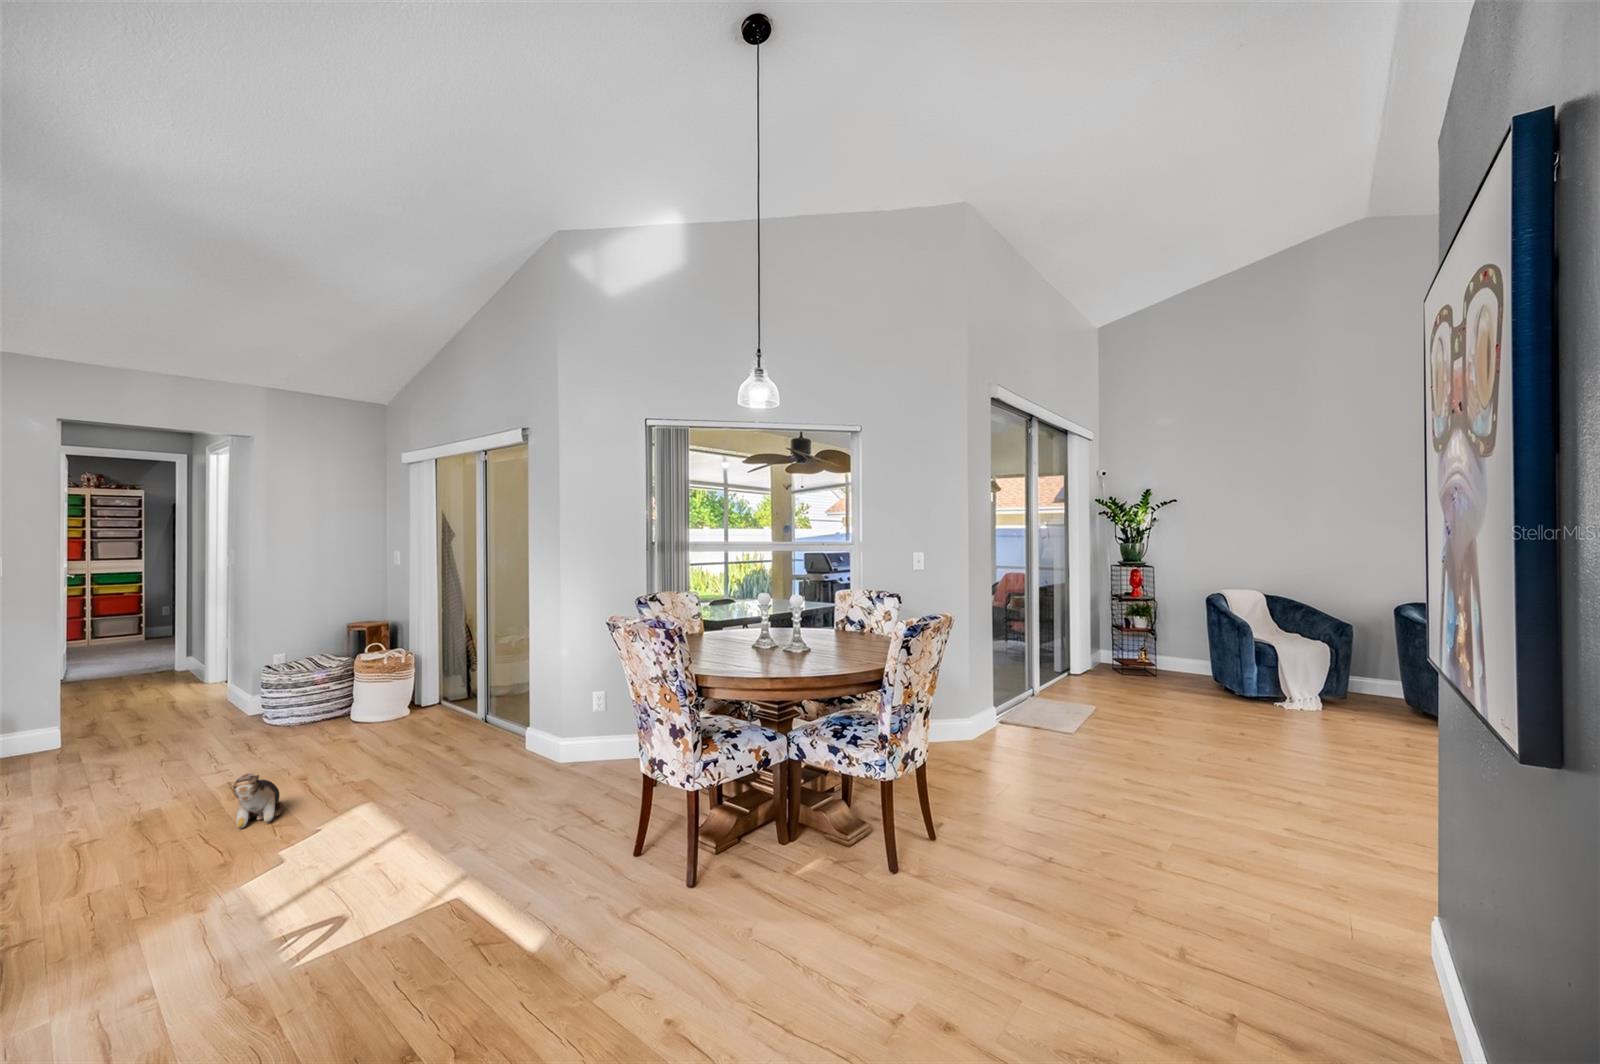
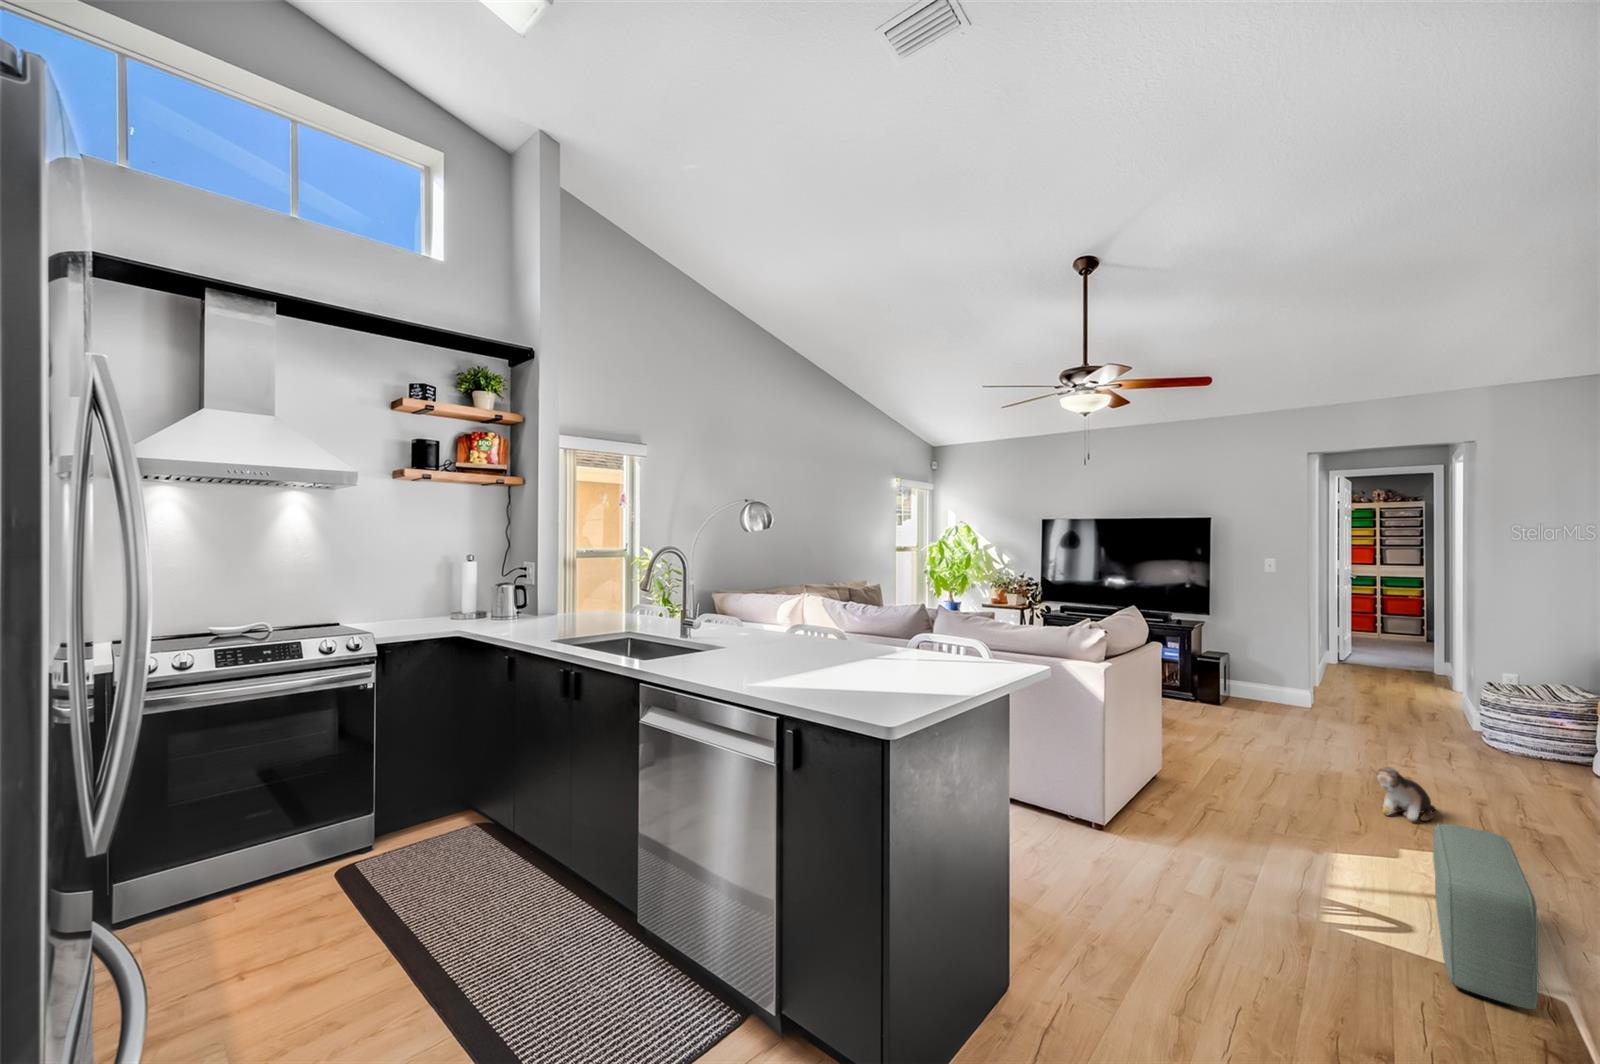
pouf: none [345,790,468,944] -> present [1433,824,1538,1009]

